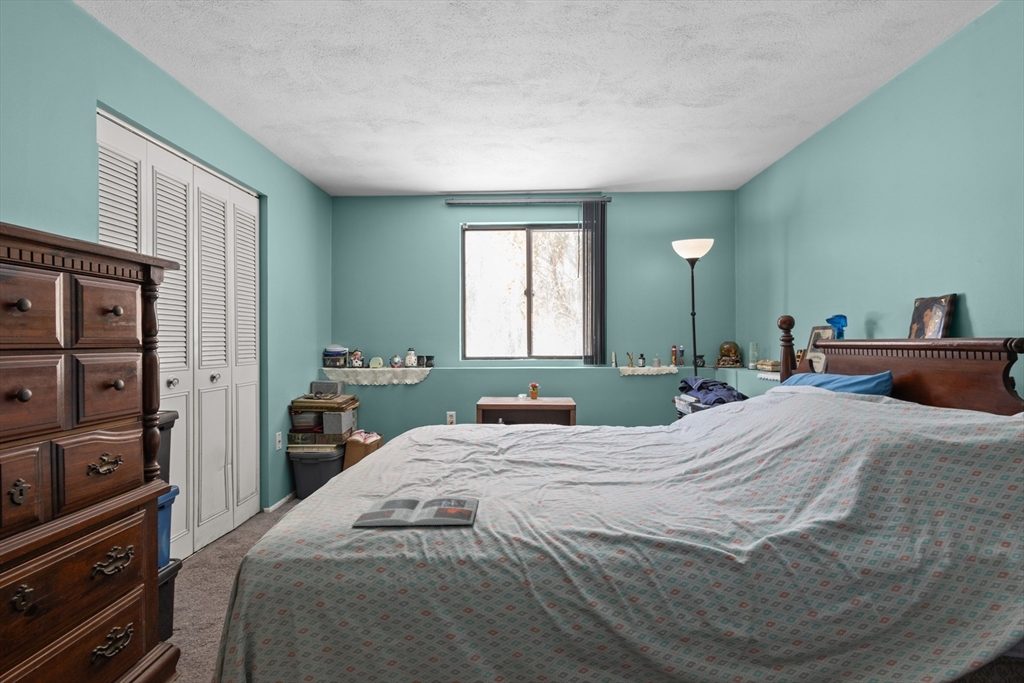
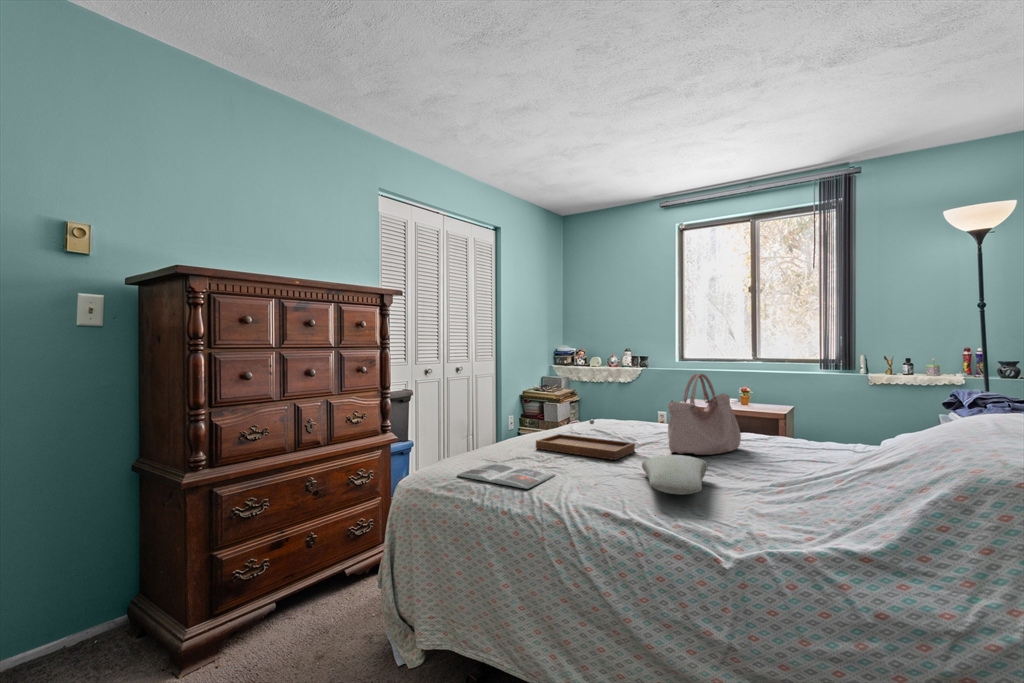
handbag: none [553,367,612,454] -> present [668,373,741,455]
tray: none [410,427,522,471] -> present [536,420,635,460]
pillow: none [563,454,665,497] -> present [642,455,708,494]

